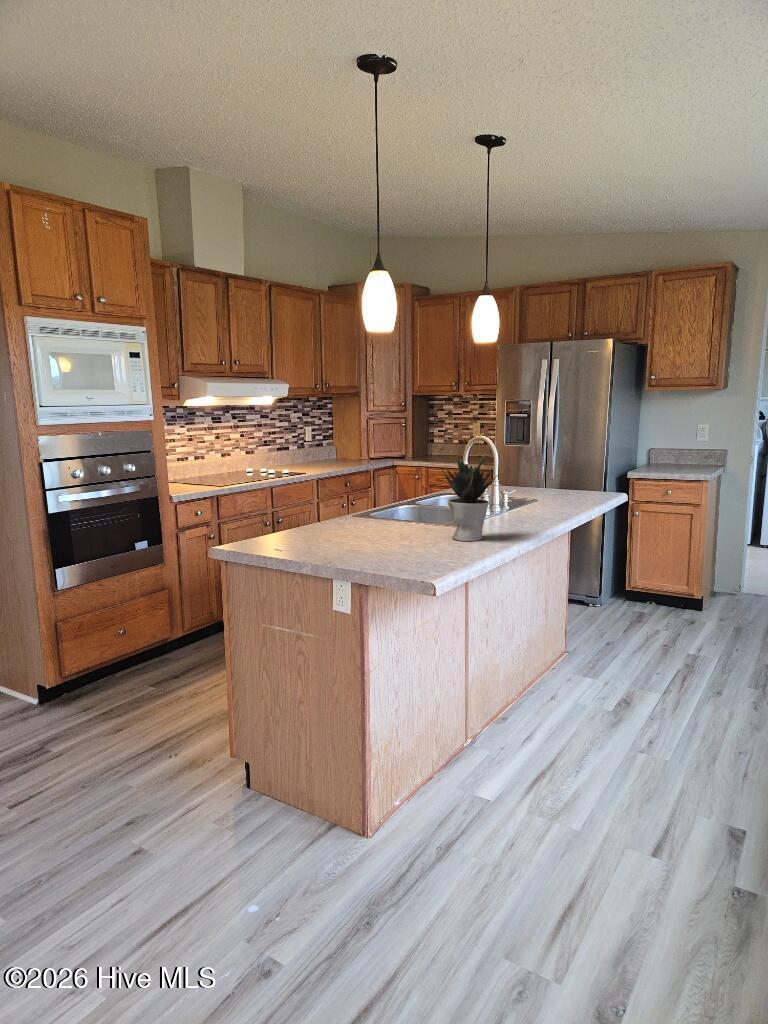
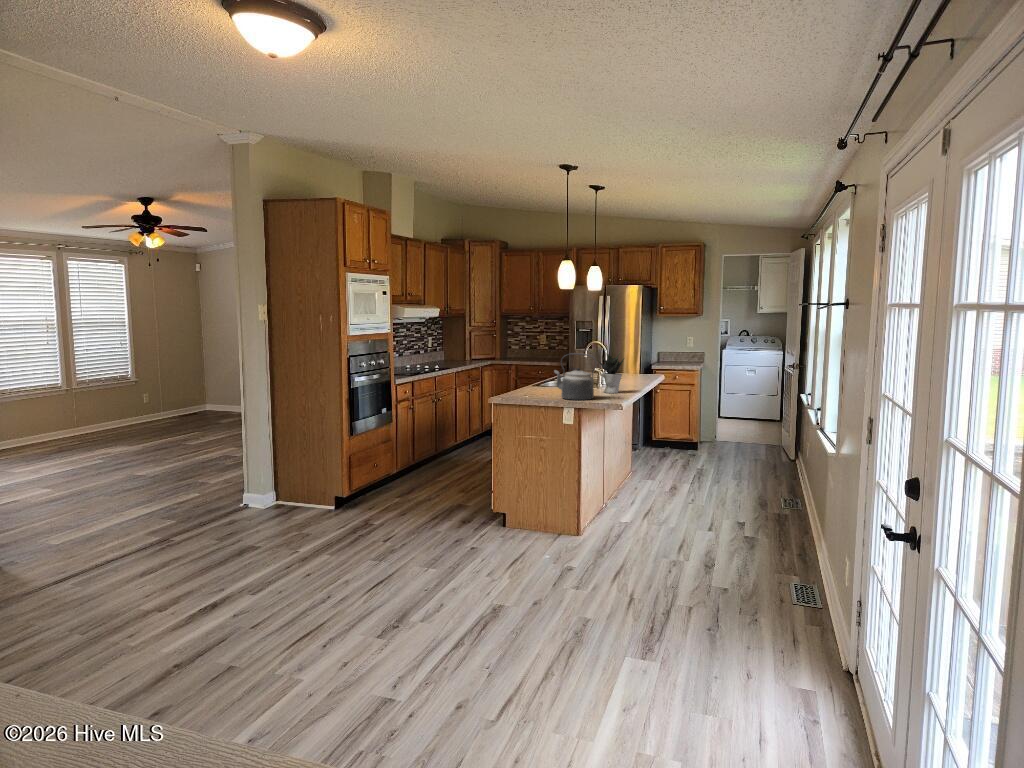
kettle: none [328,461,405,563] -> present [555,353,597,400]

